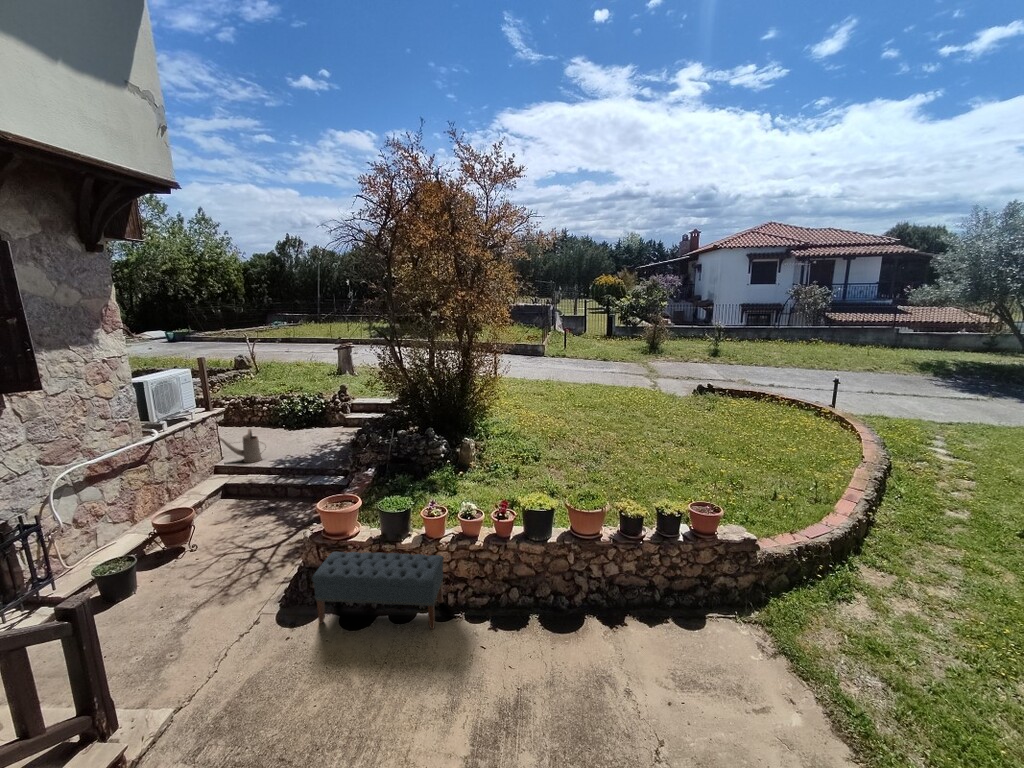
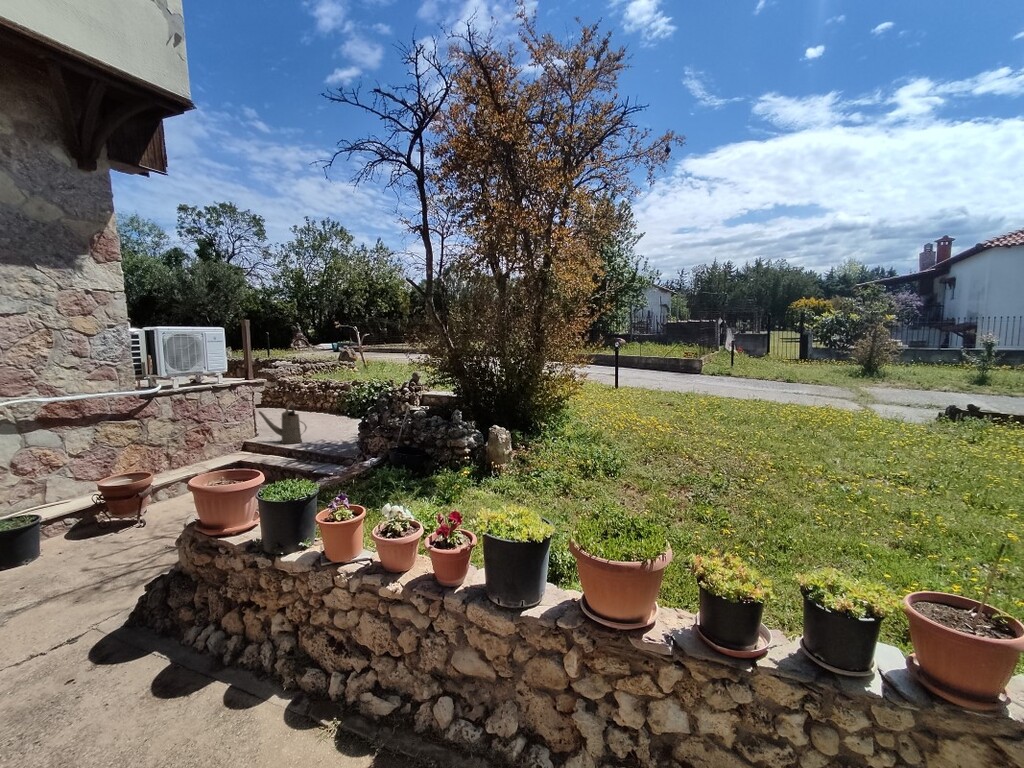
bench: present [312,552,444,629] -> none [118,556,334,745]

